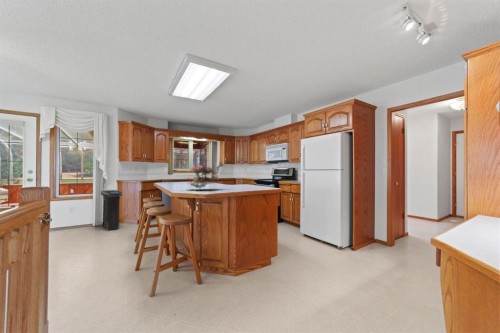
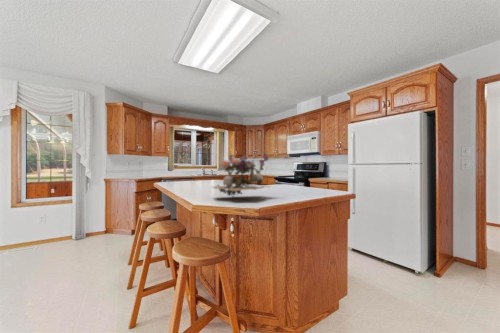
trash can: present [101,190,122,231] -> none [83,192,111,246]

